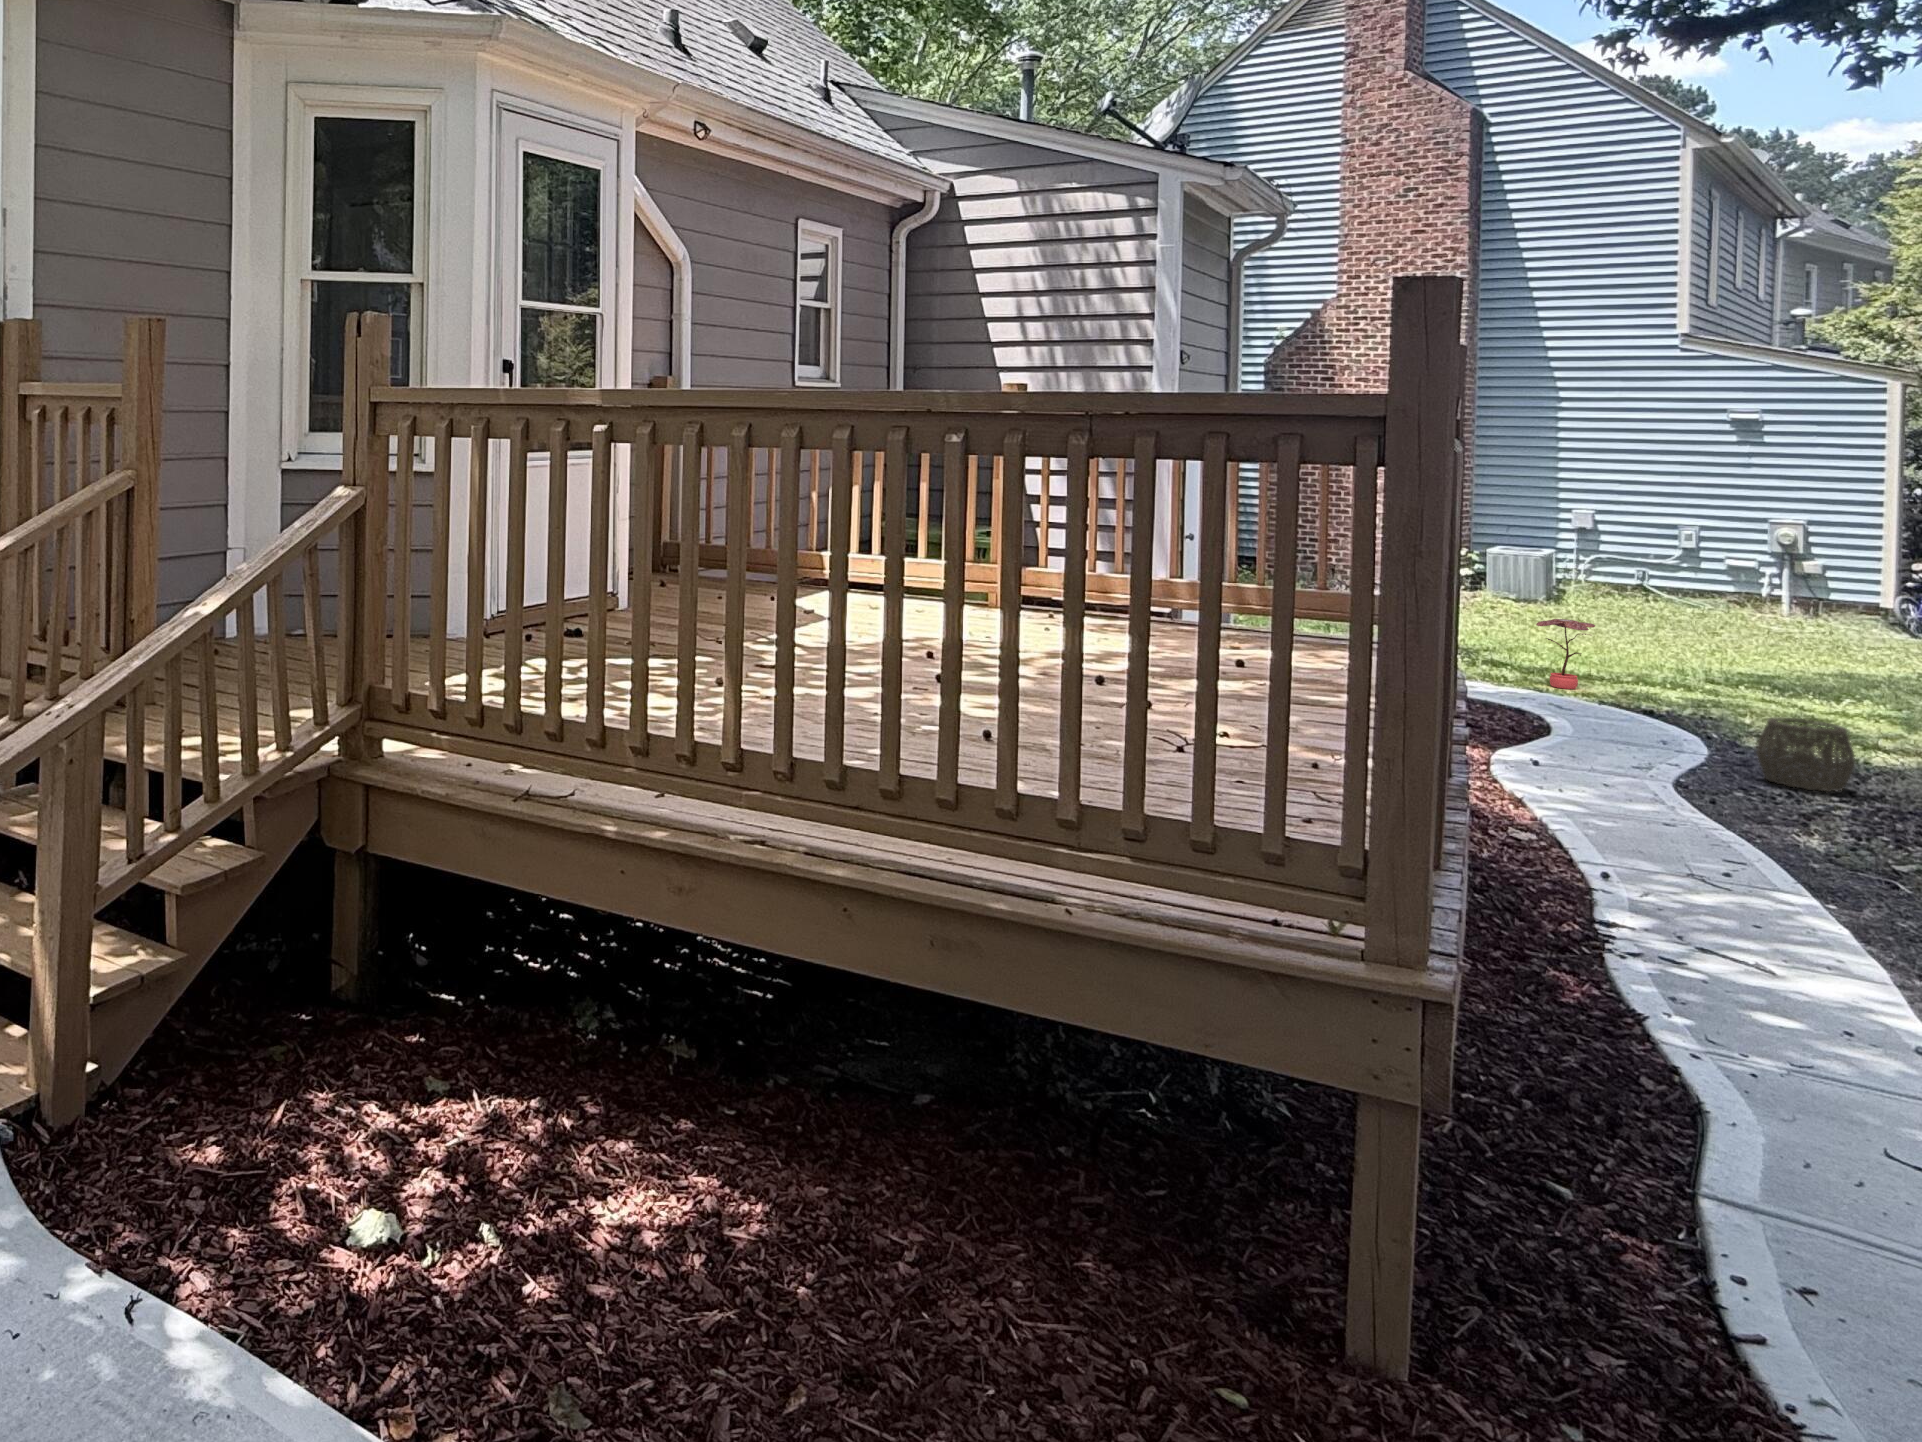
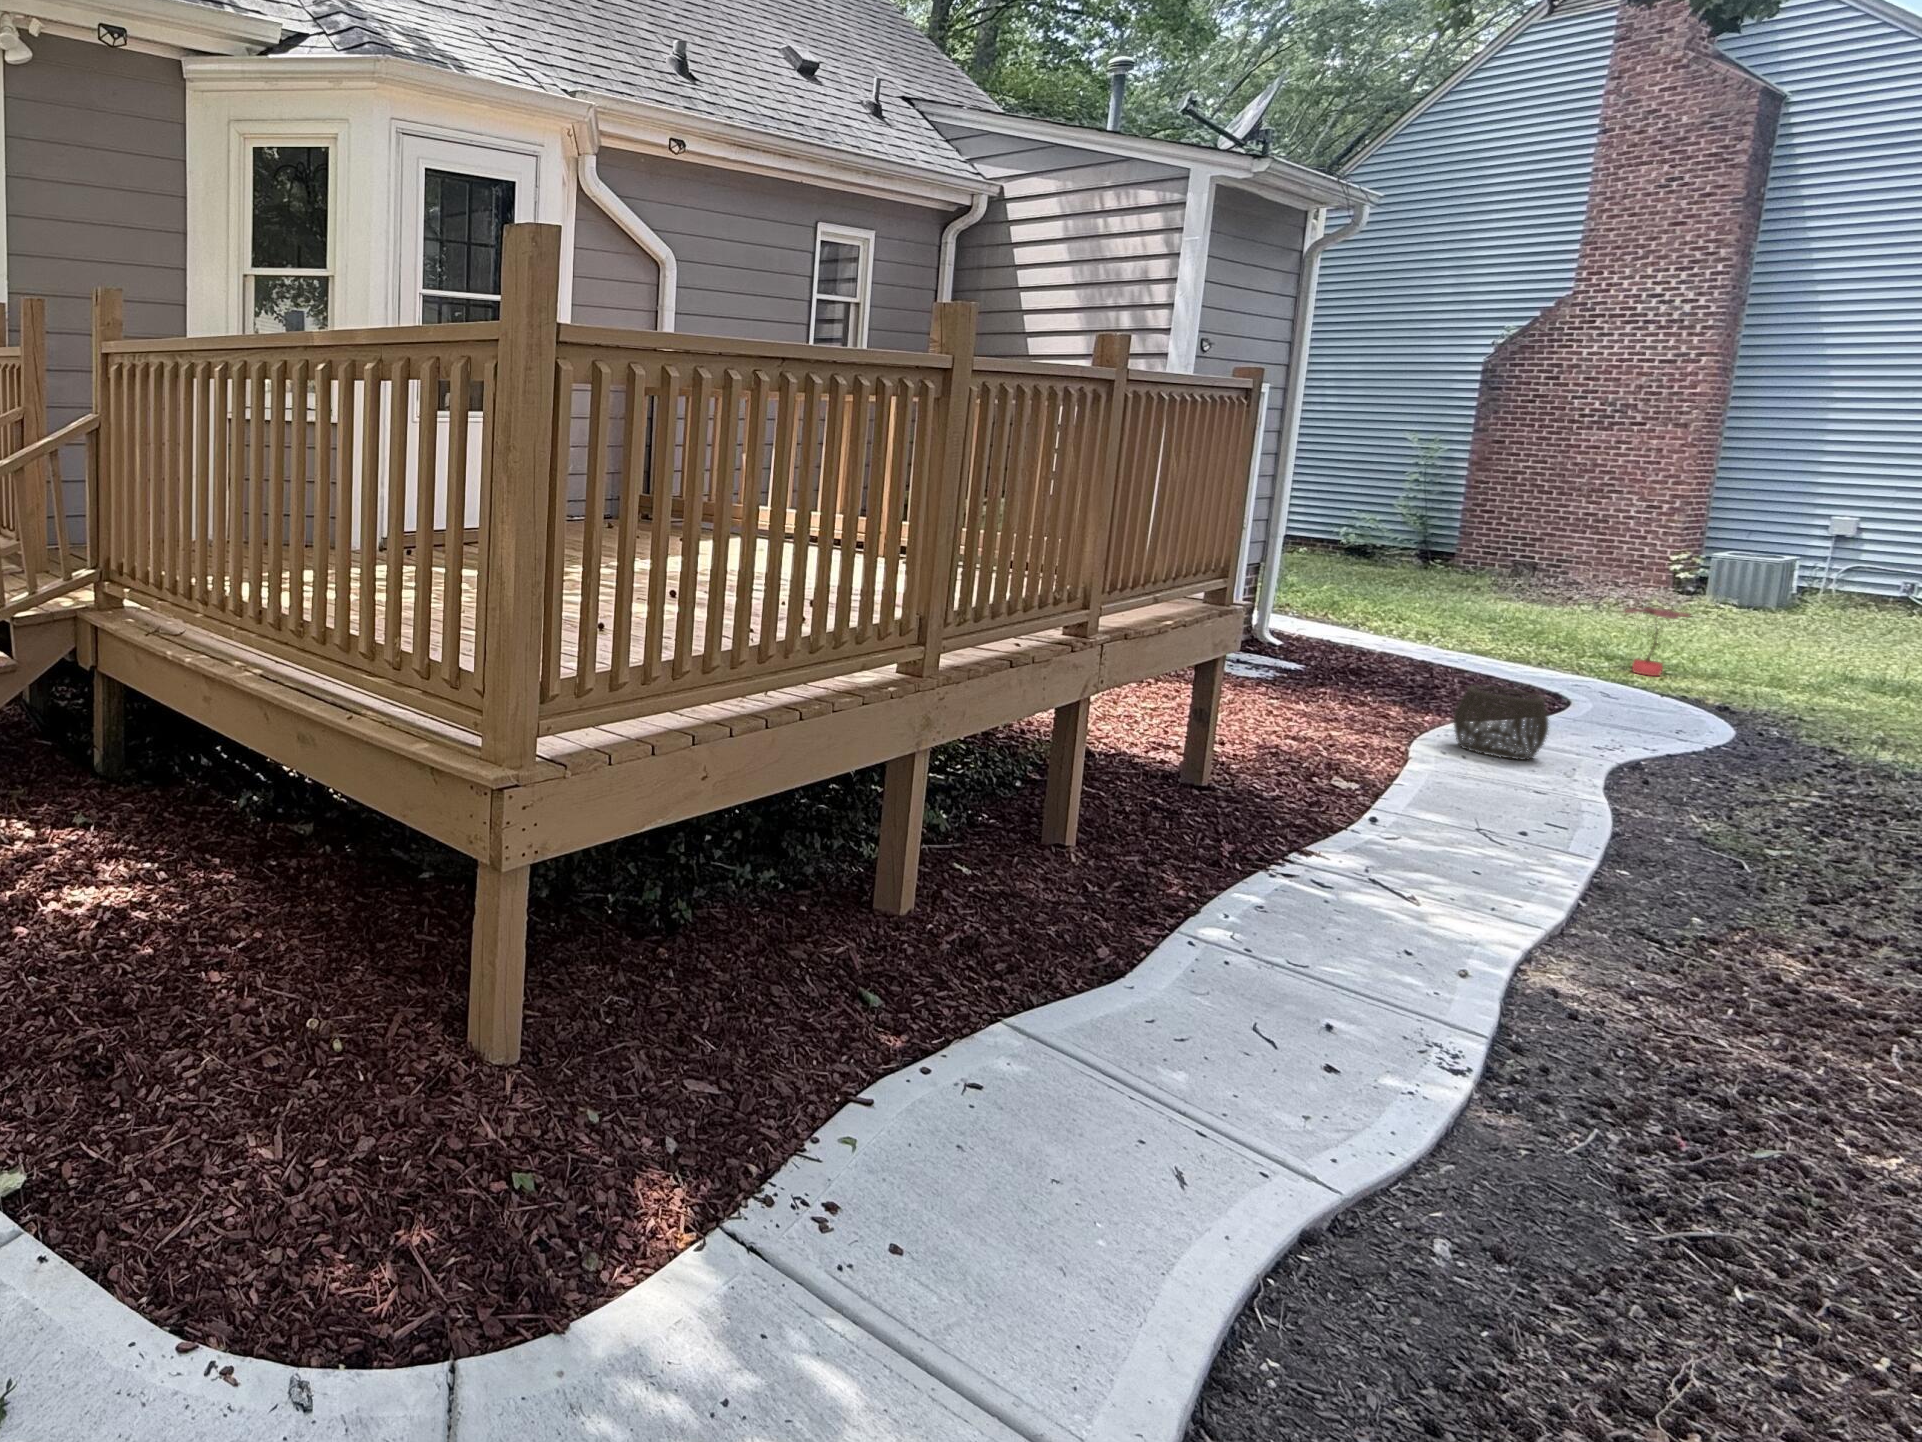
woven basket: present [1757,717,1855,792] -> present [1454,685,1549,760]

